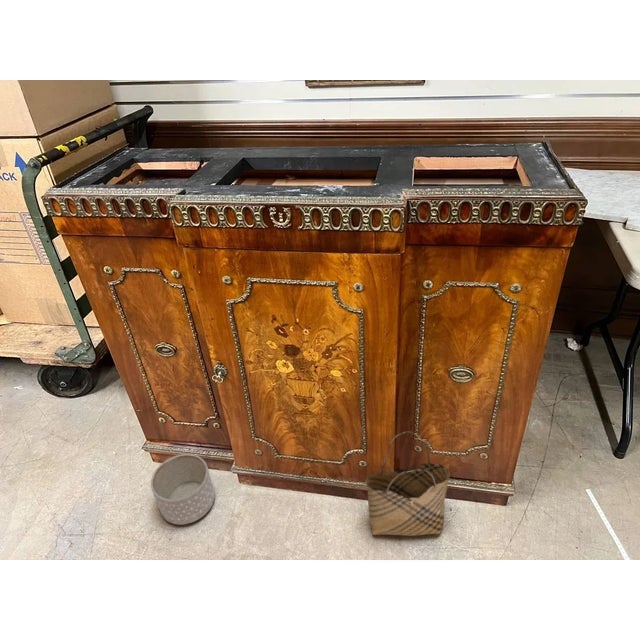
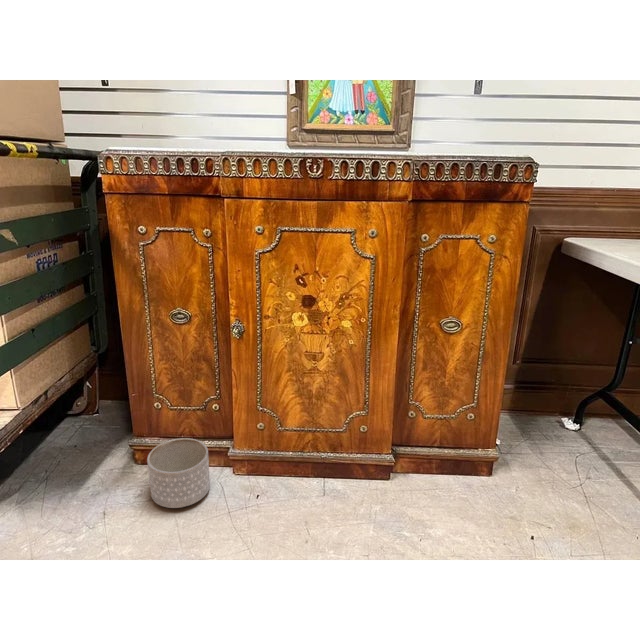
woven basket: present [366,431,450,536] -> none [371,387,446,499]

